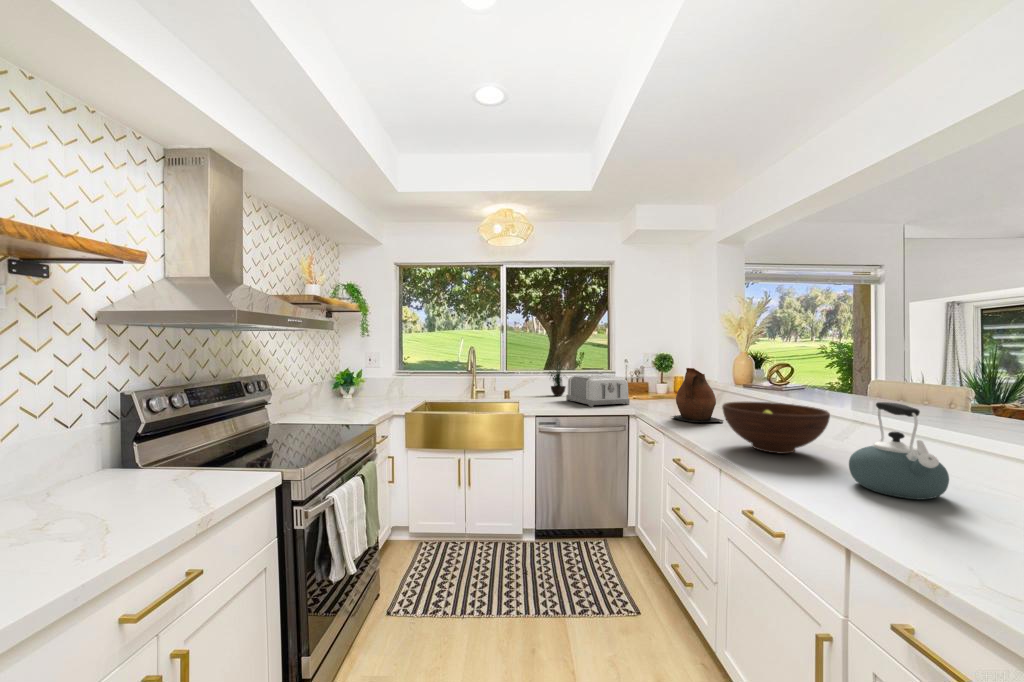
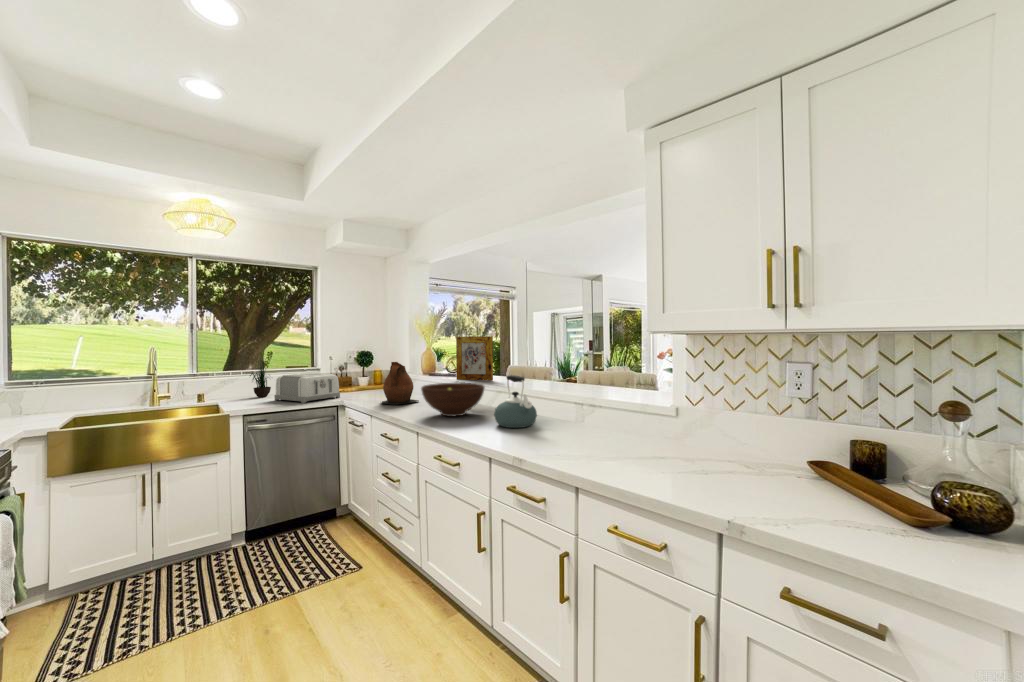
picture frame: none [782,337,847,405] -> present [456,336,493,381]

